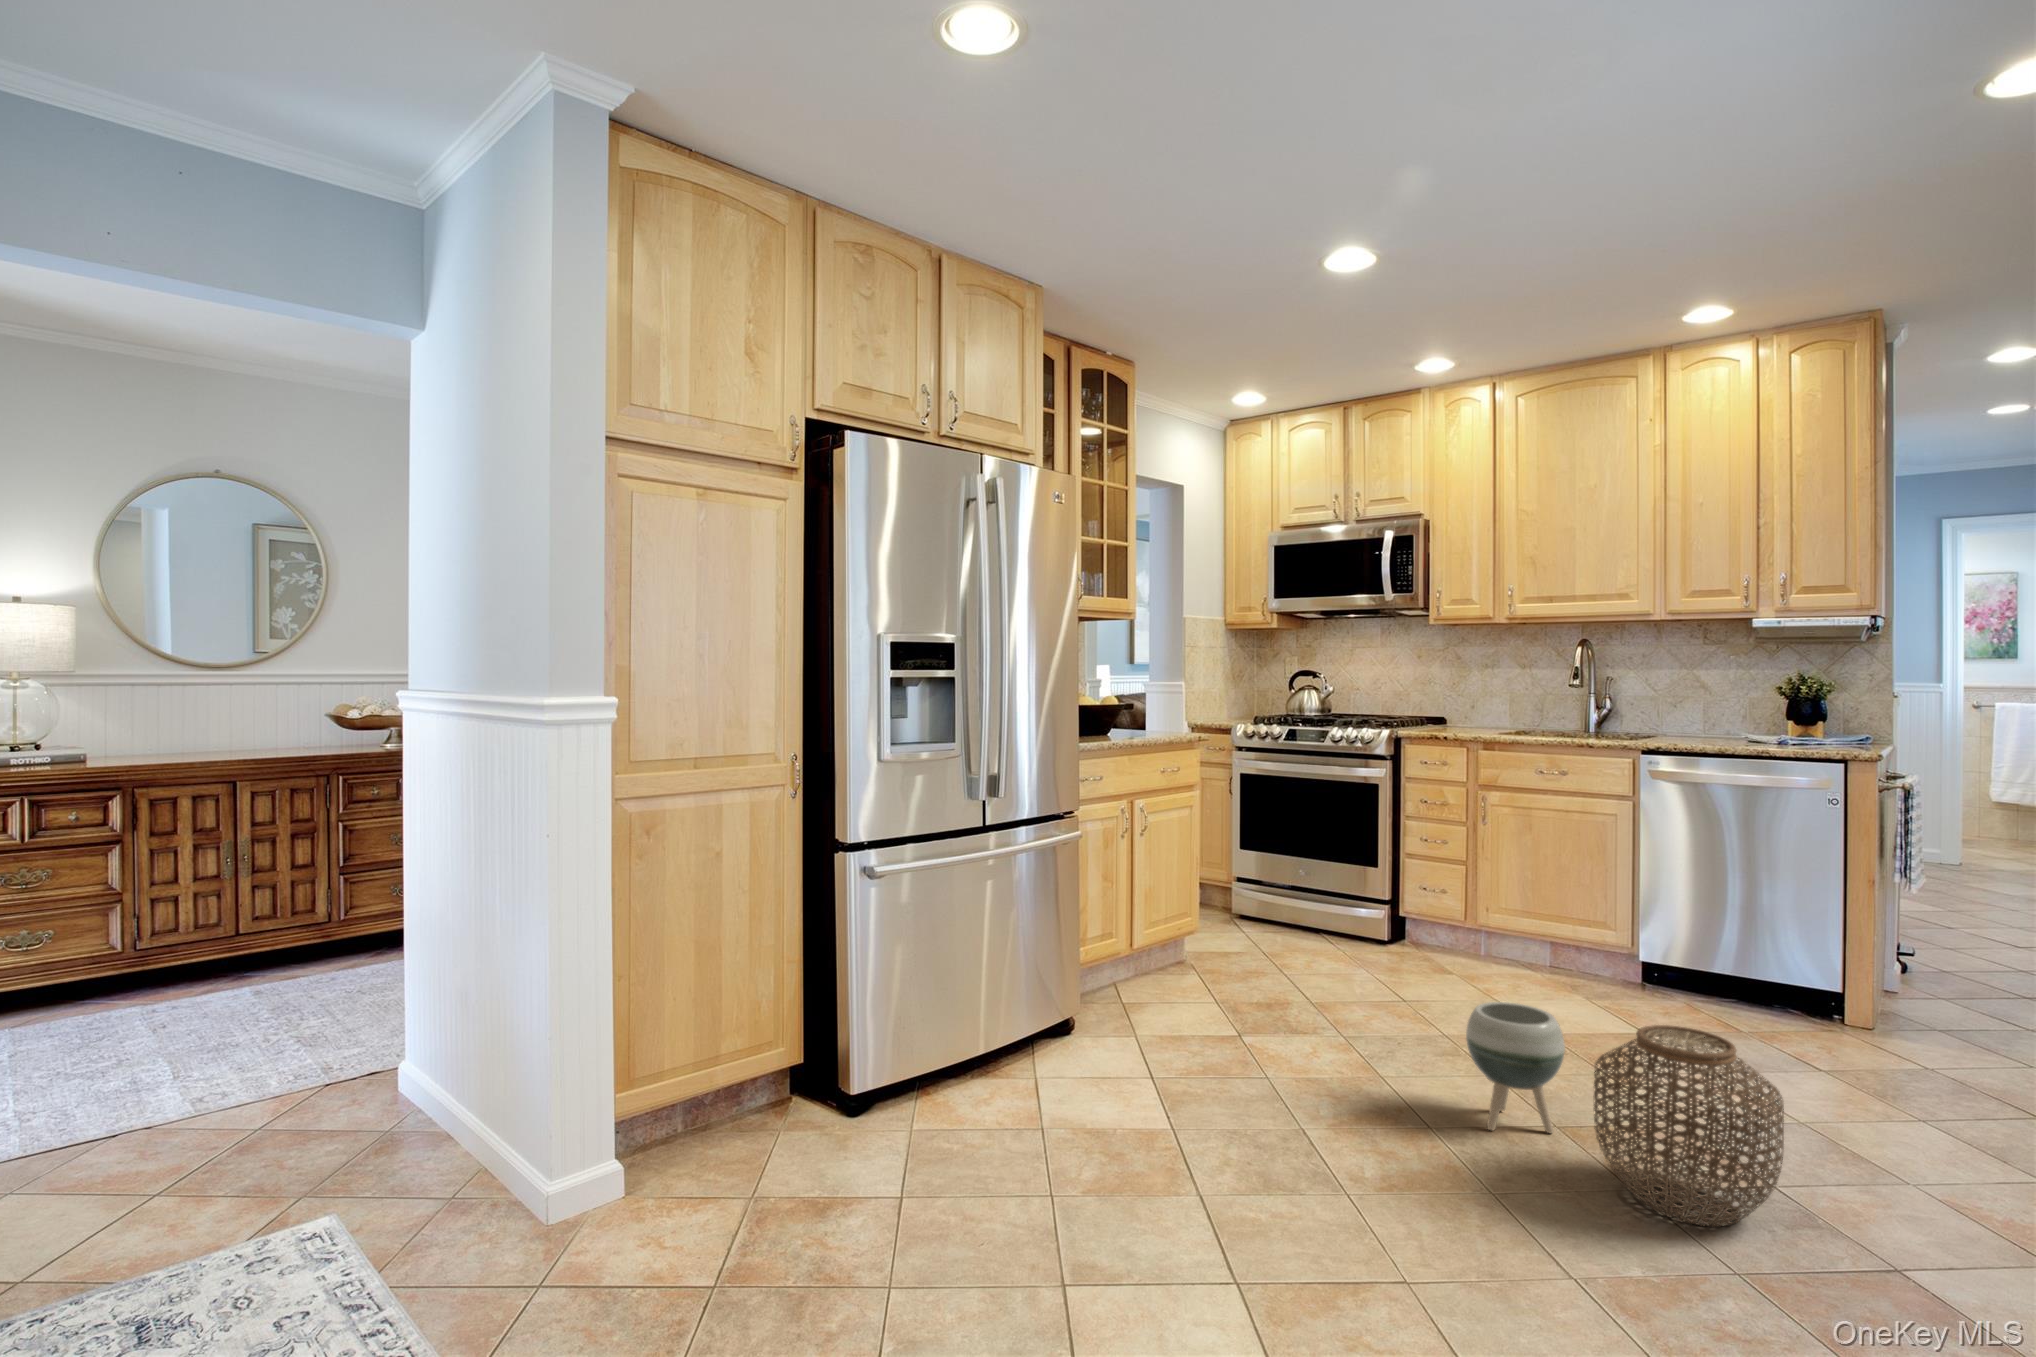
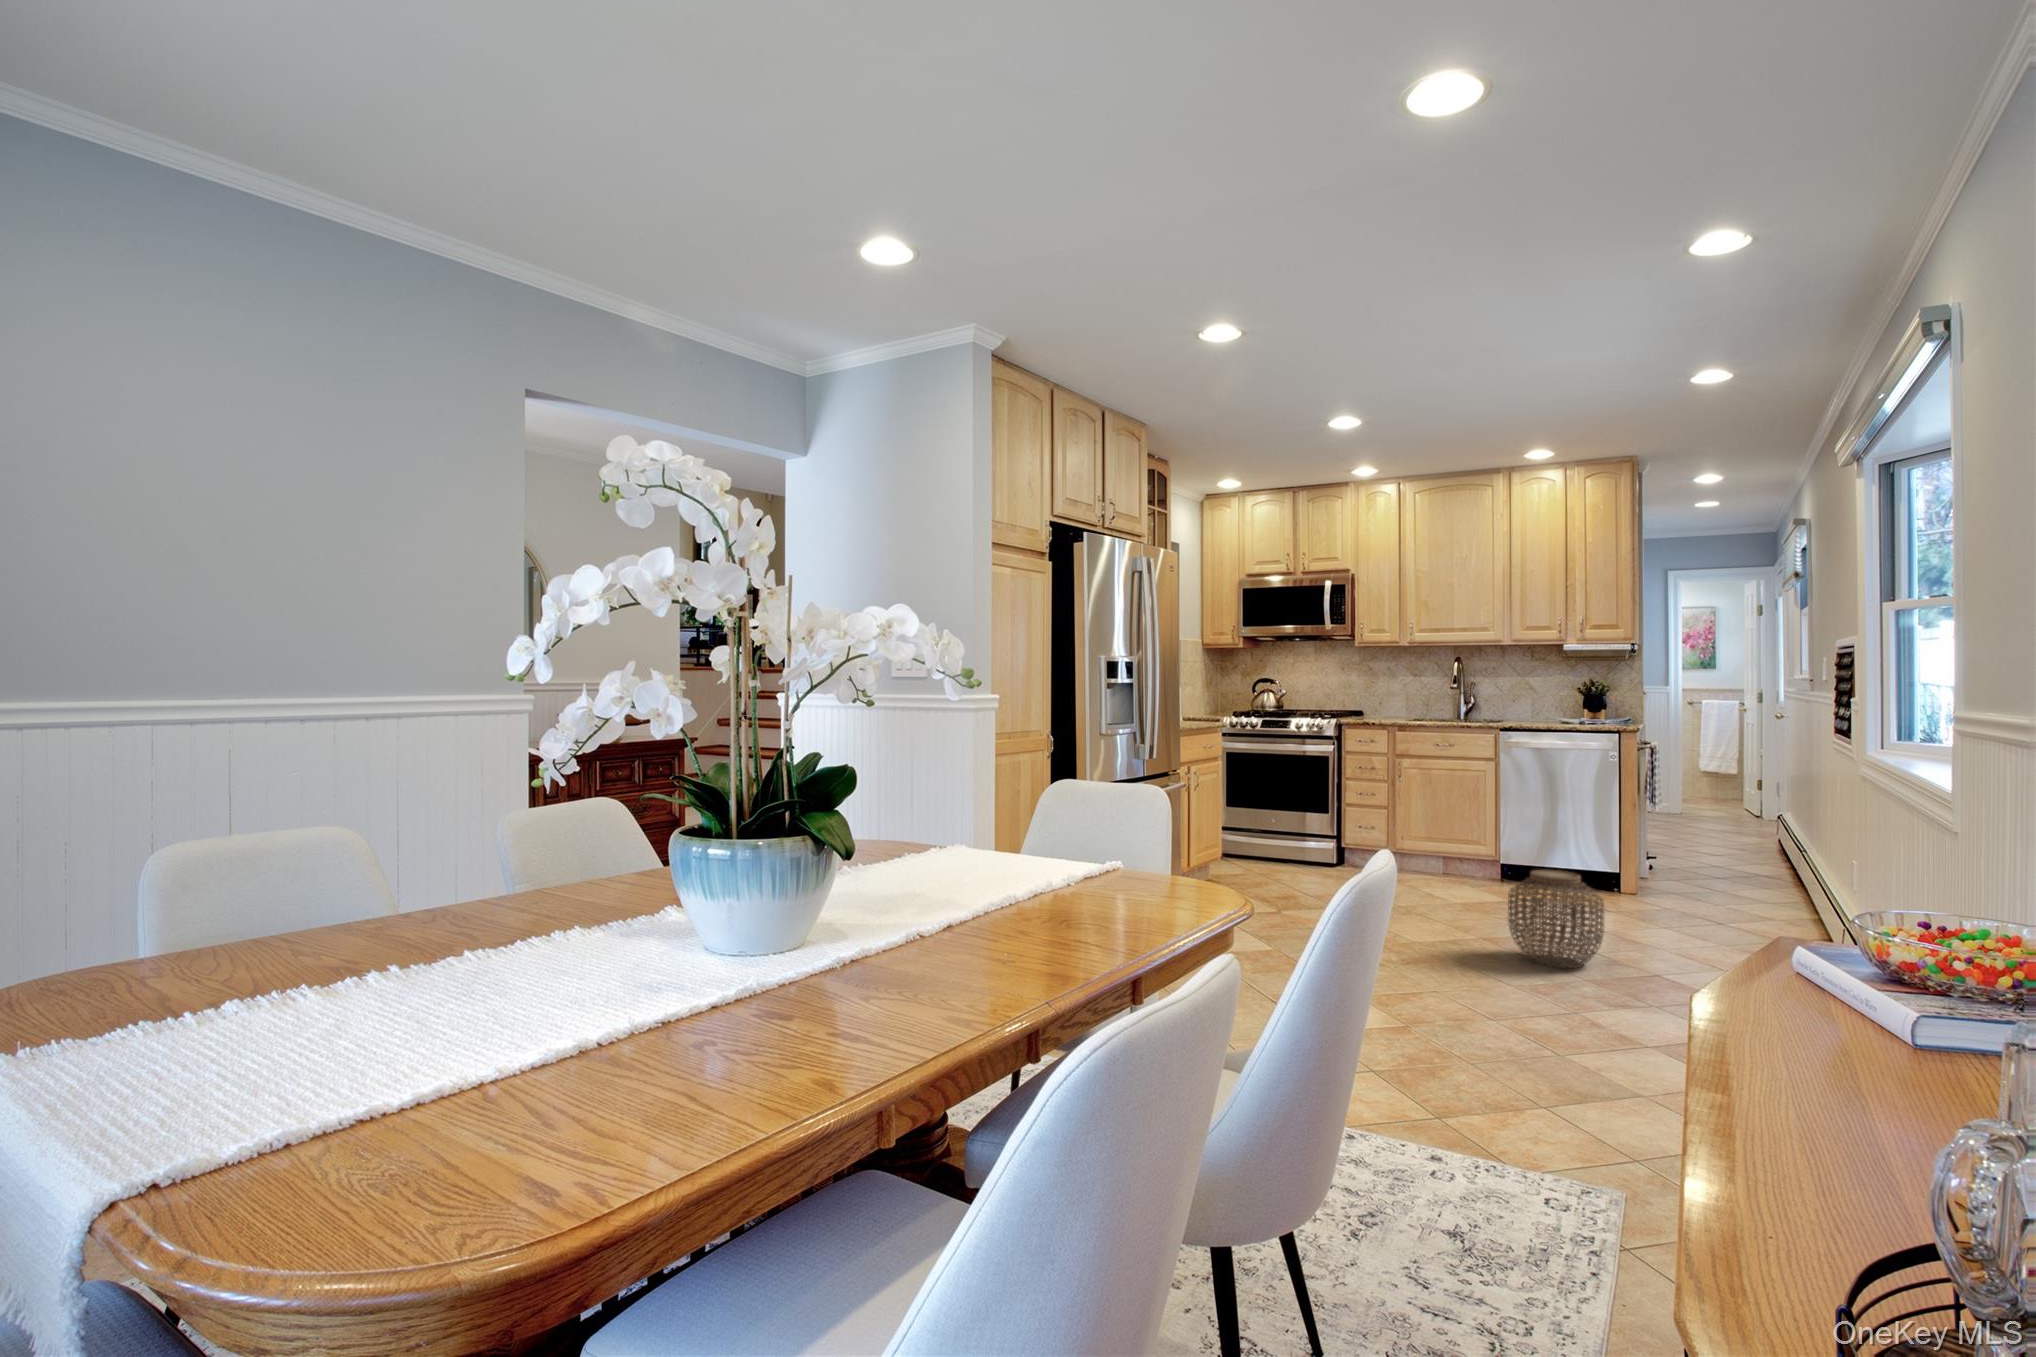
planter: present [1466,1002,1565,1133] -> none [1429,871,1485,942]

